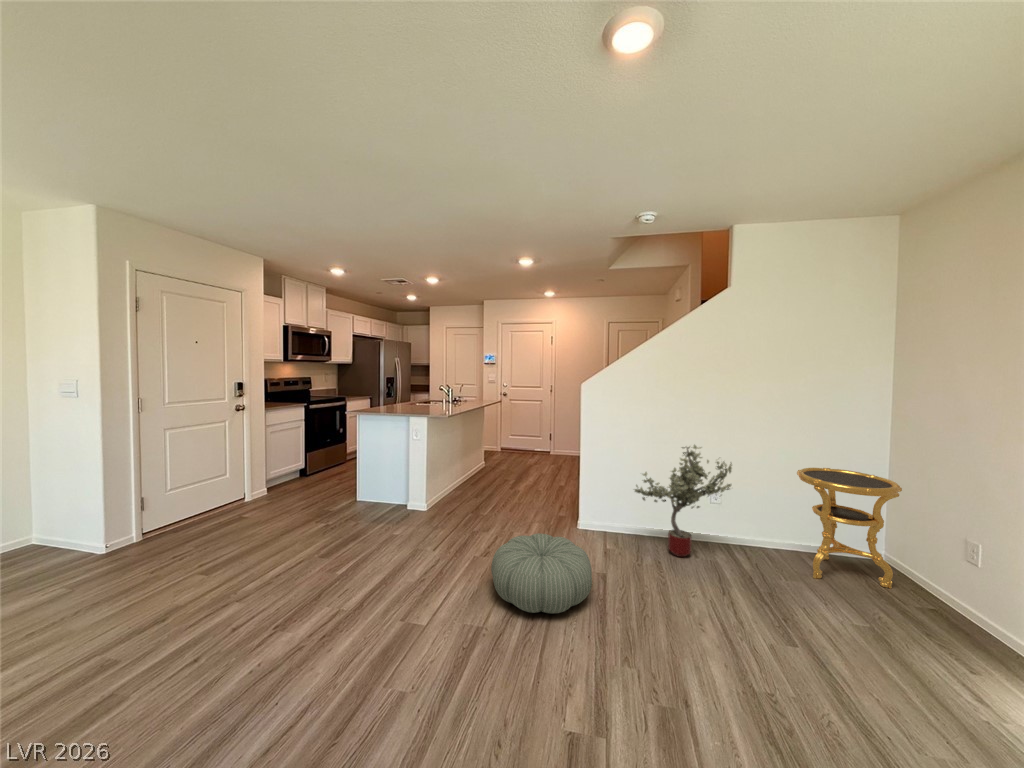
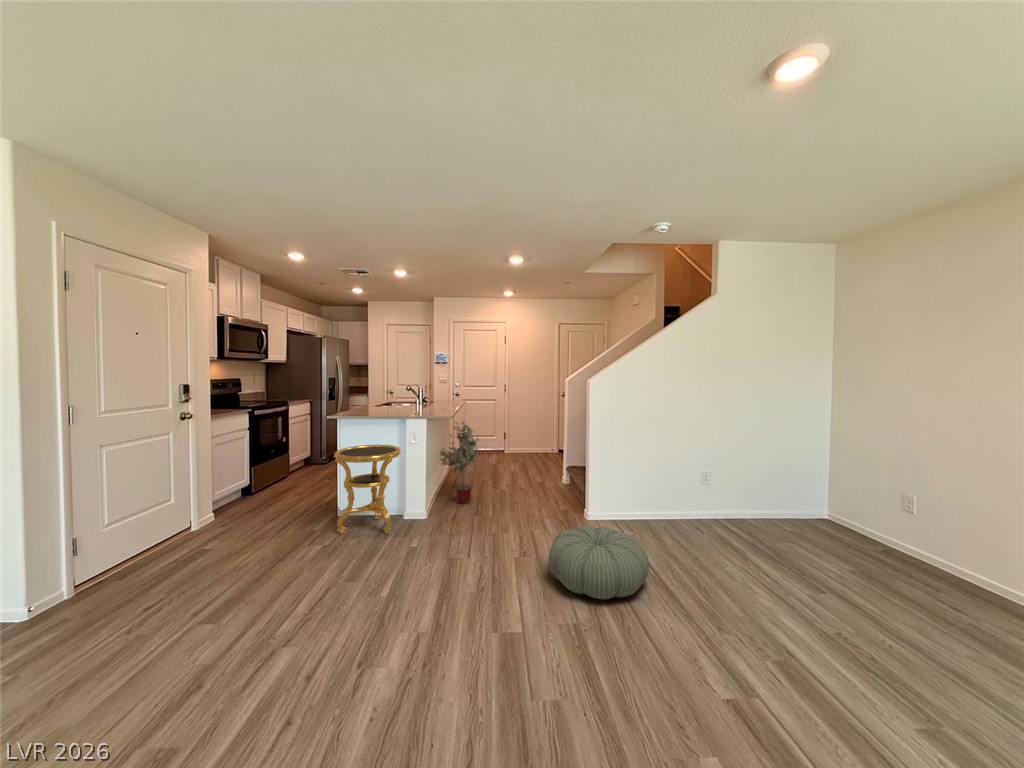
potted tree: present [635,445,732,557] -> present [440,422,479,504]
side table: present [797,468,902,589] -> present [334,444,401,535]

